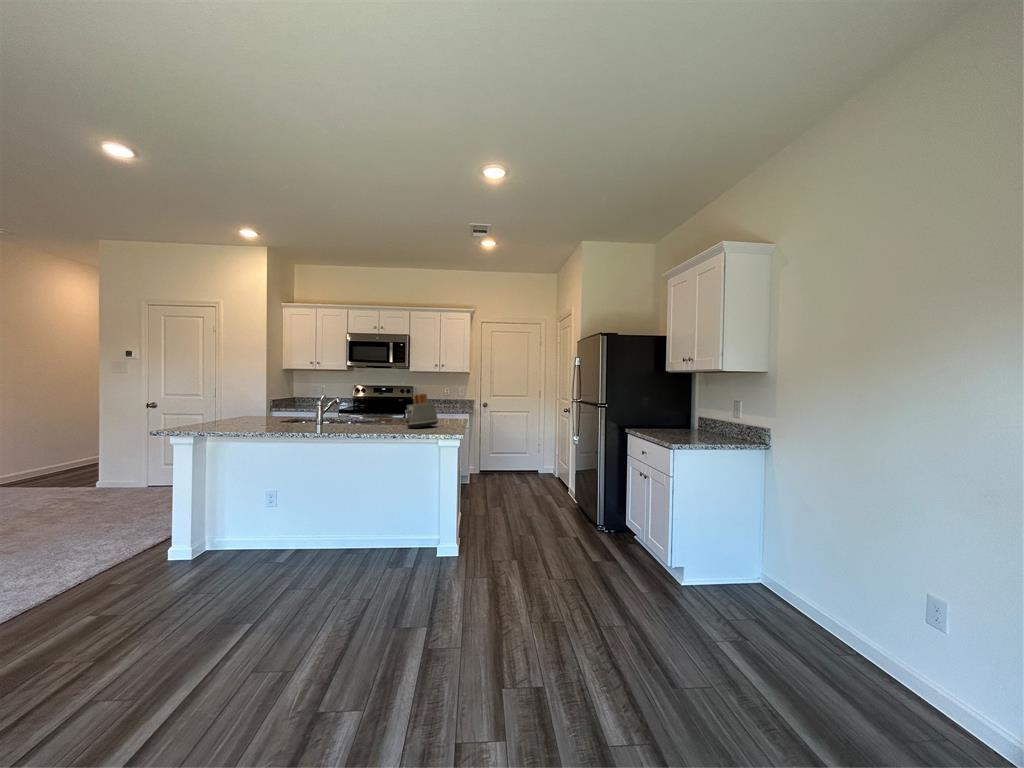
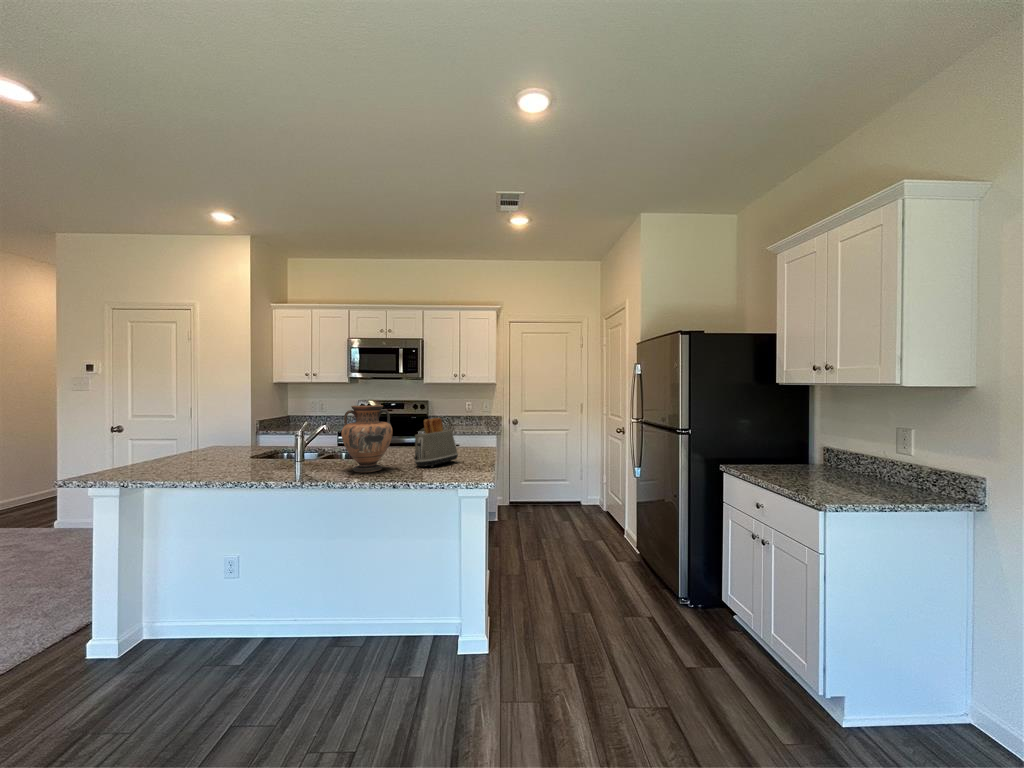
vase: none [354,383,391,430] -> present [342,405,393,473]

